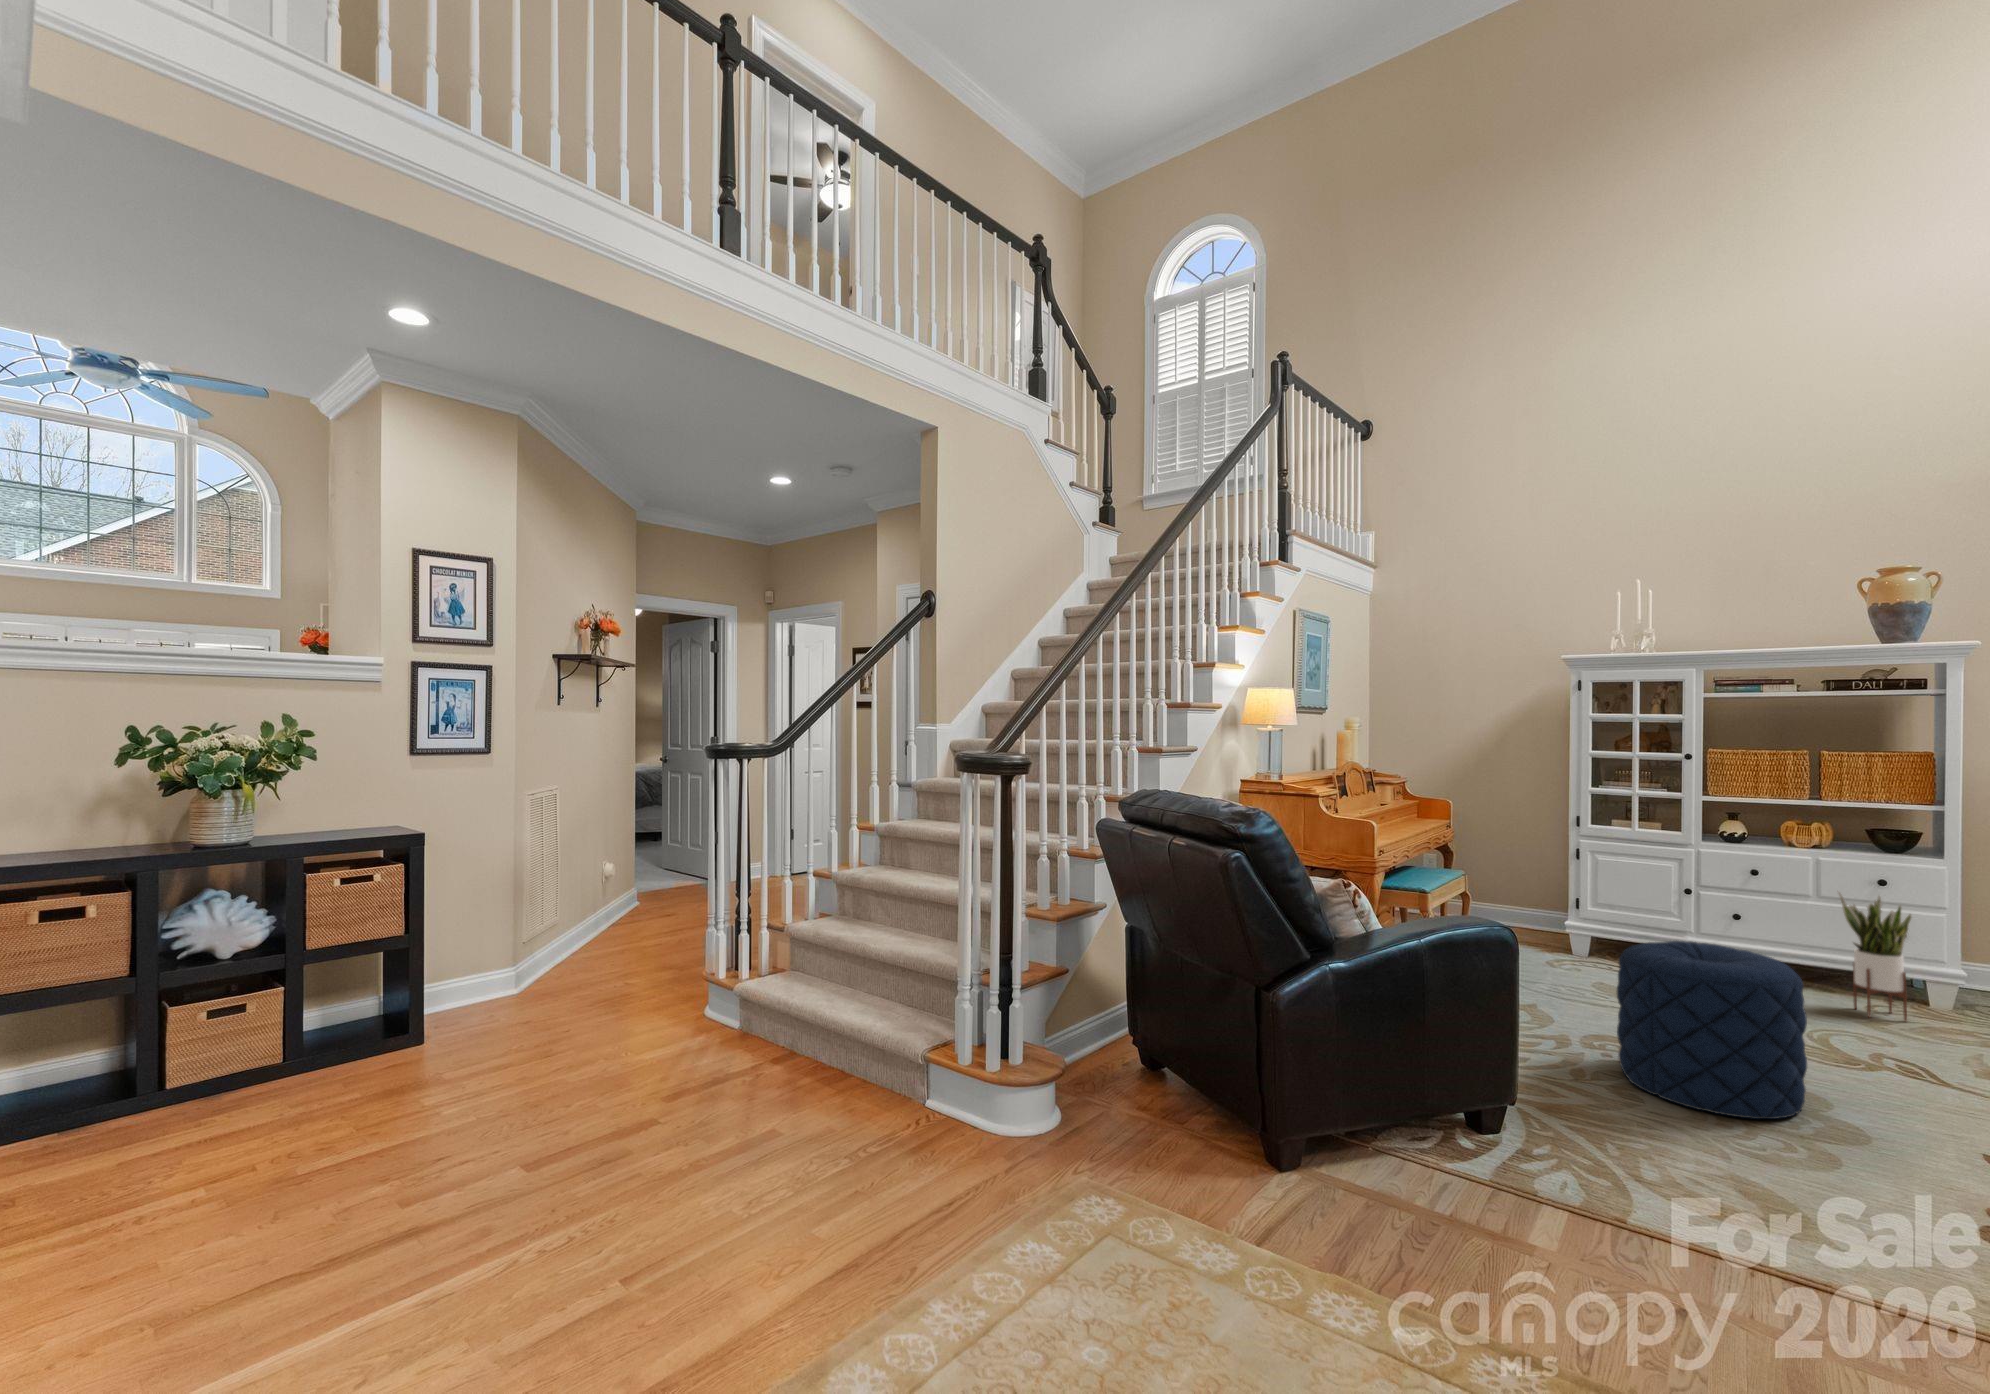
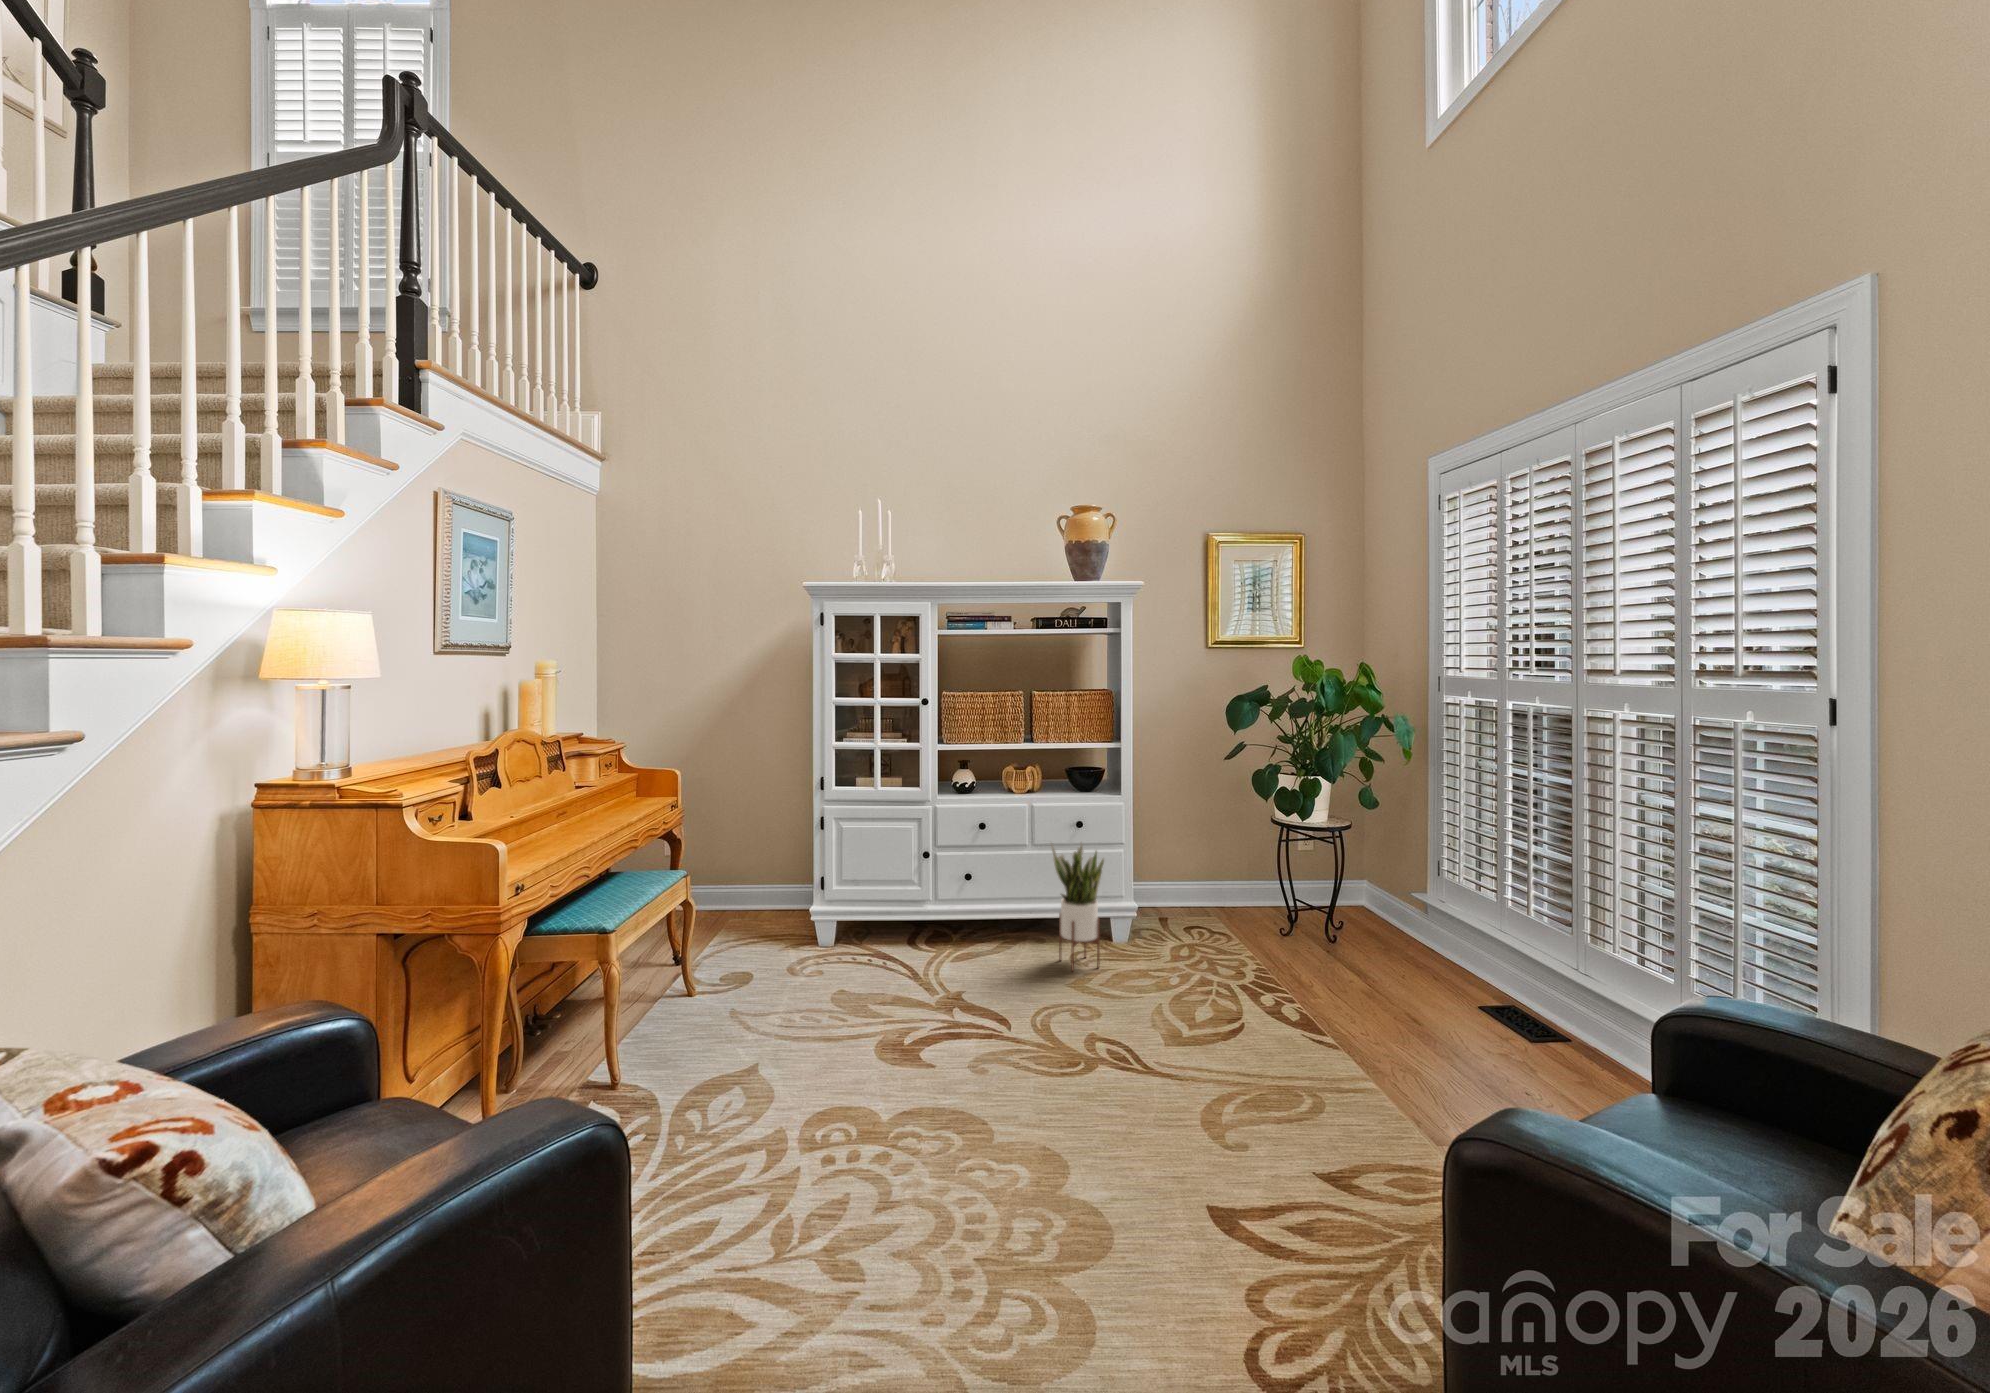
pouf: present [1617,941,1807,1119] -> none [849,975,1064,1269]

